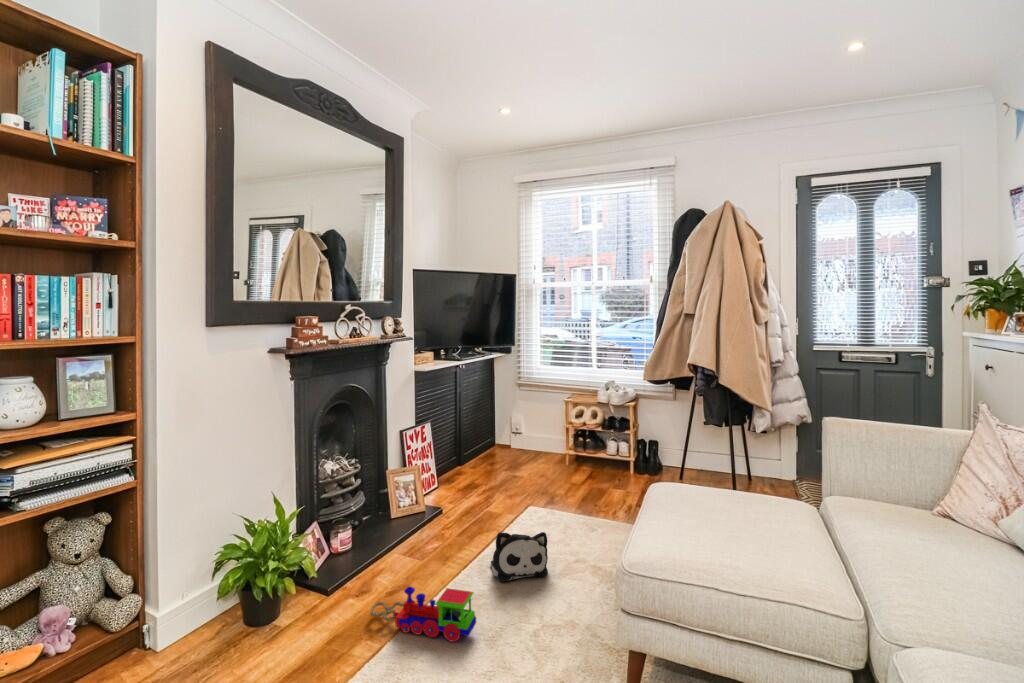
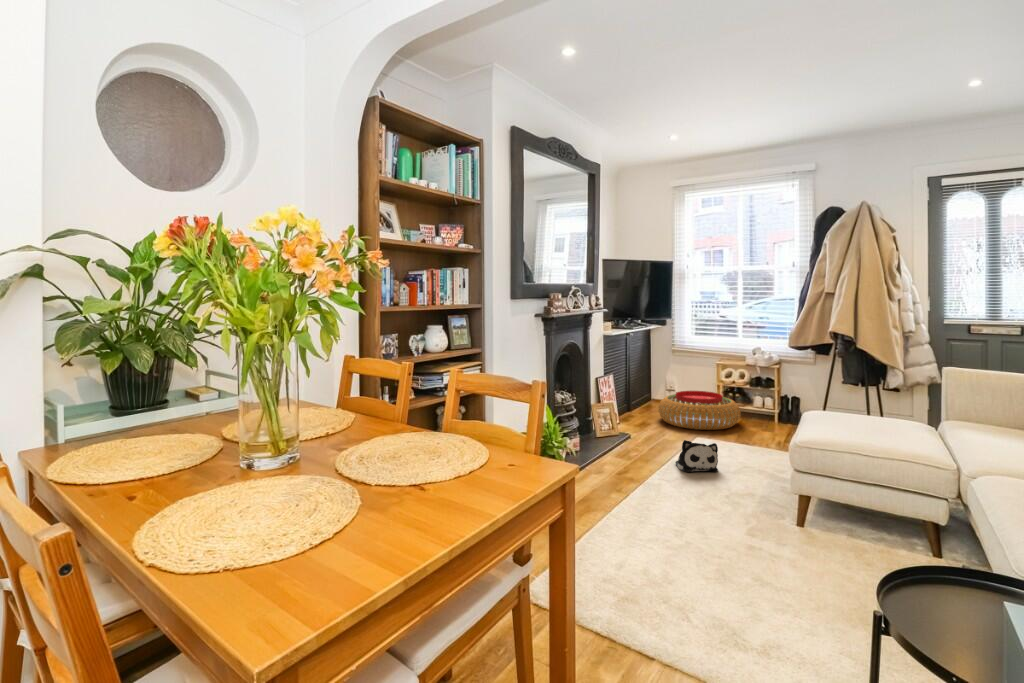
pouf: none [494,436,592,491] -> present [658,391,741,430]
toy train: present [370,587,476,642] -> none [608,461,678,493]

